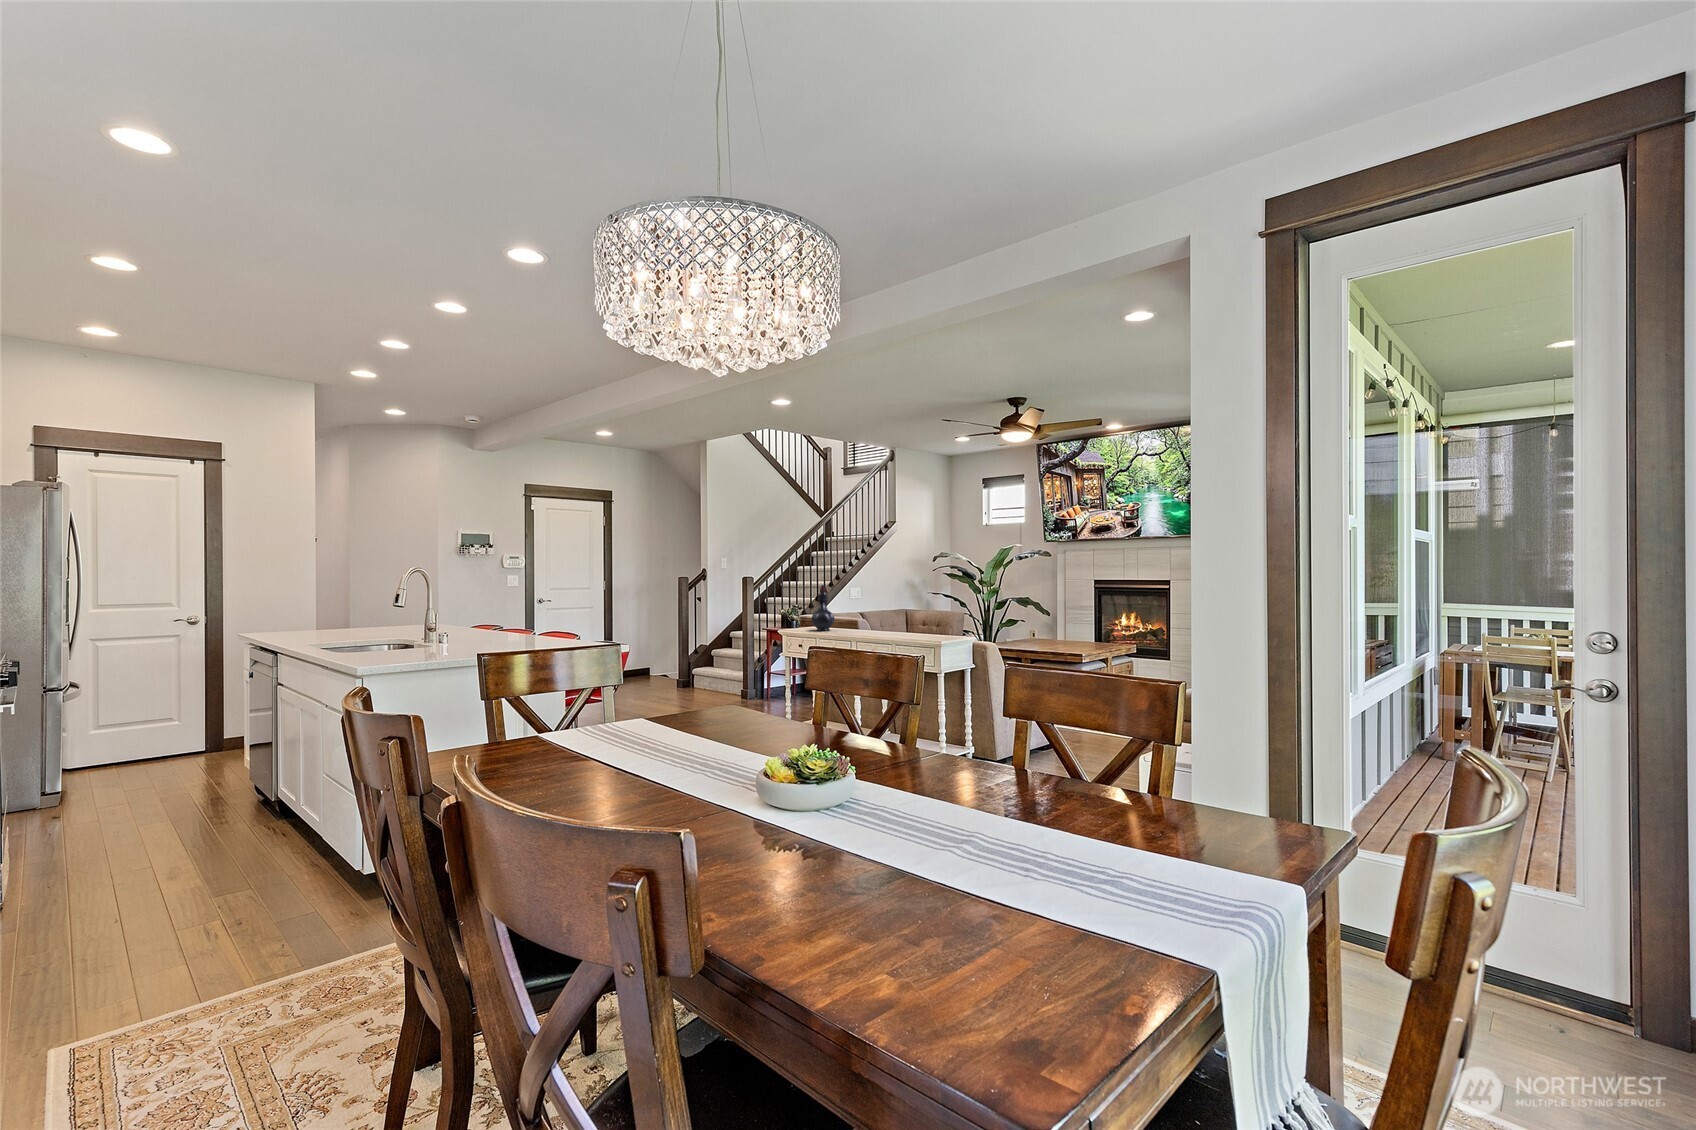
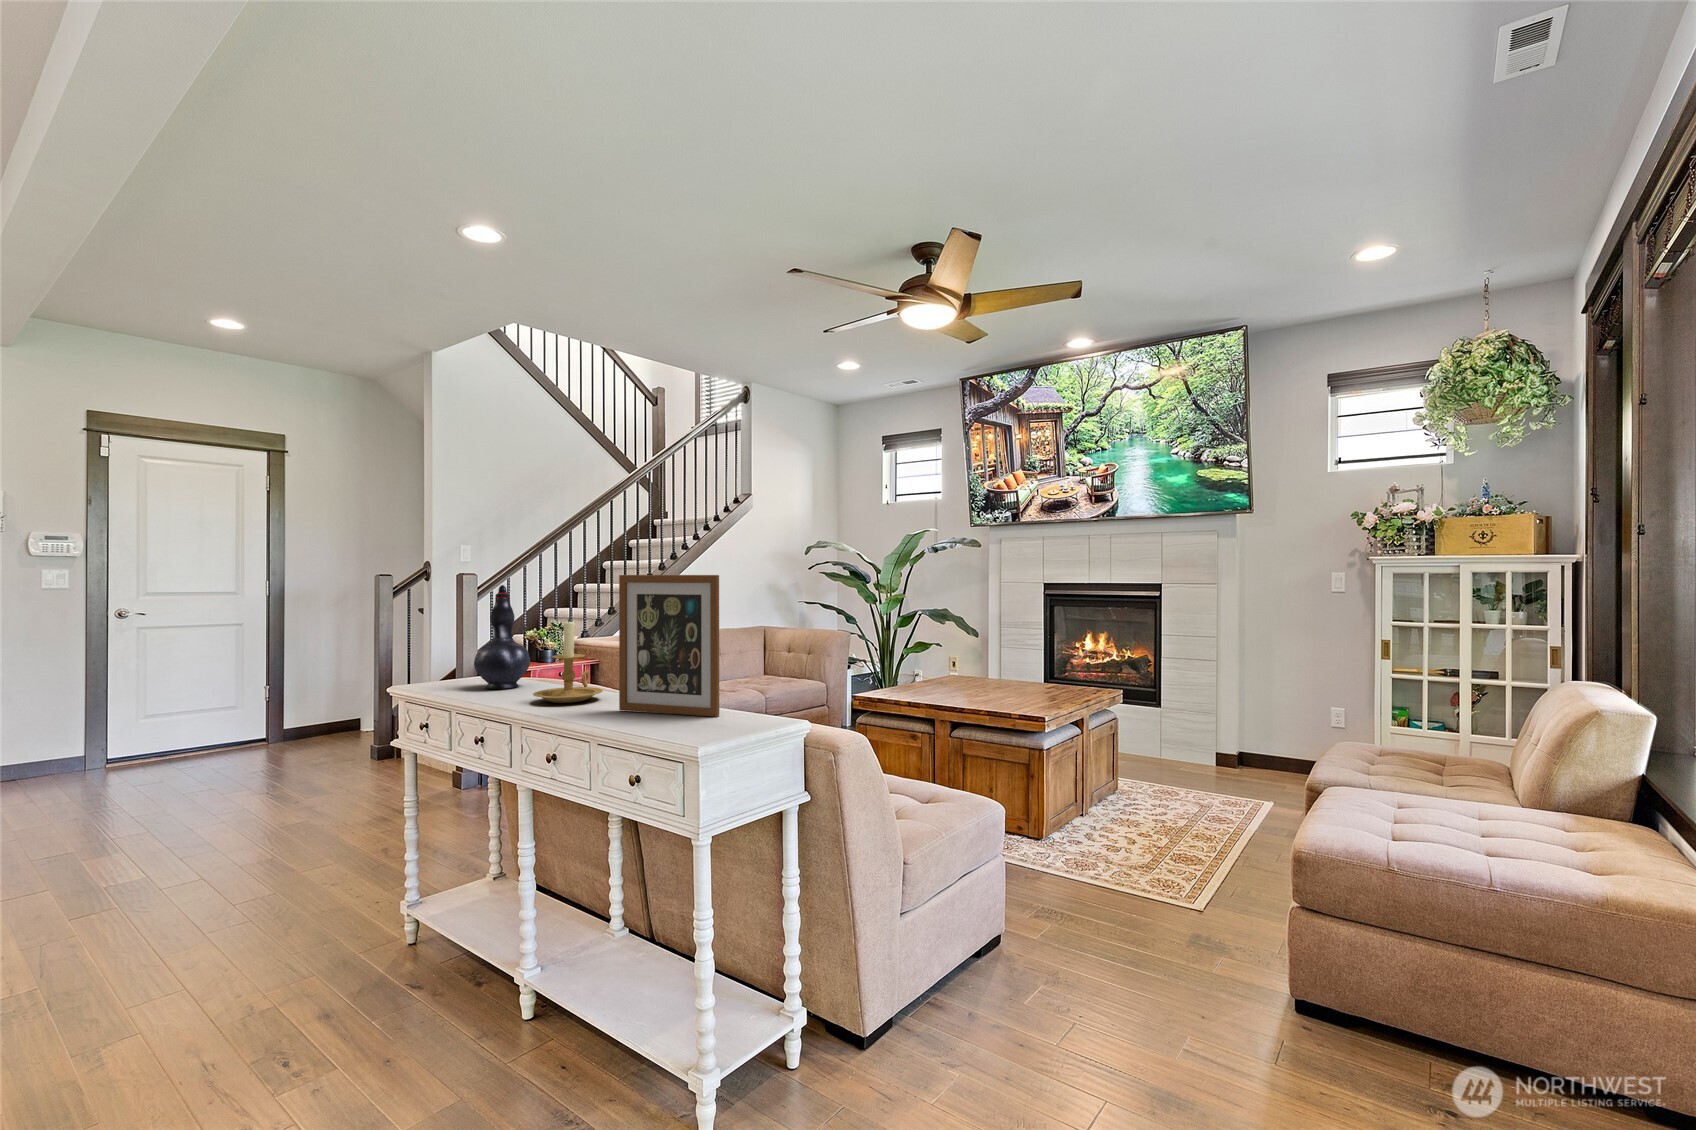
picture frame: none [890,581,933,637] -> present [619,575,719,717]
candle holder: none [849,599,877,634] -> present [533,619,603,703]

